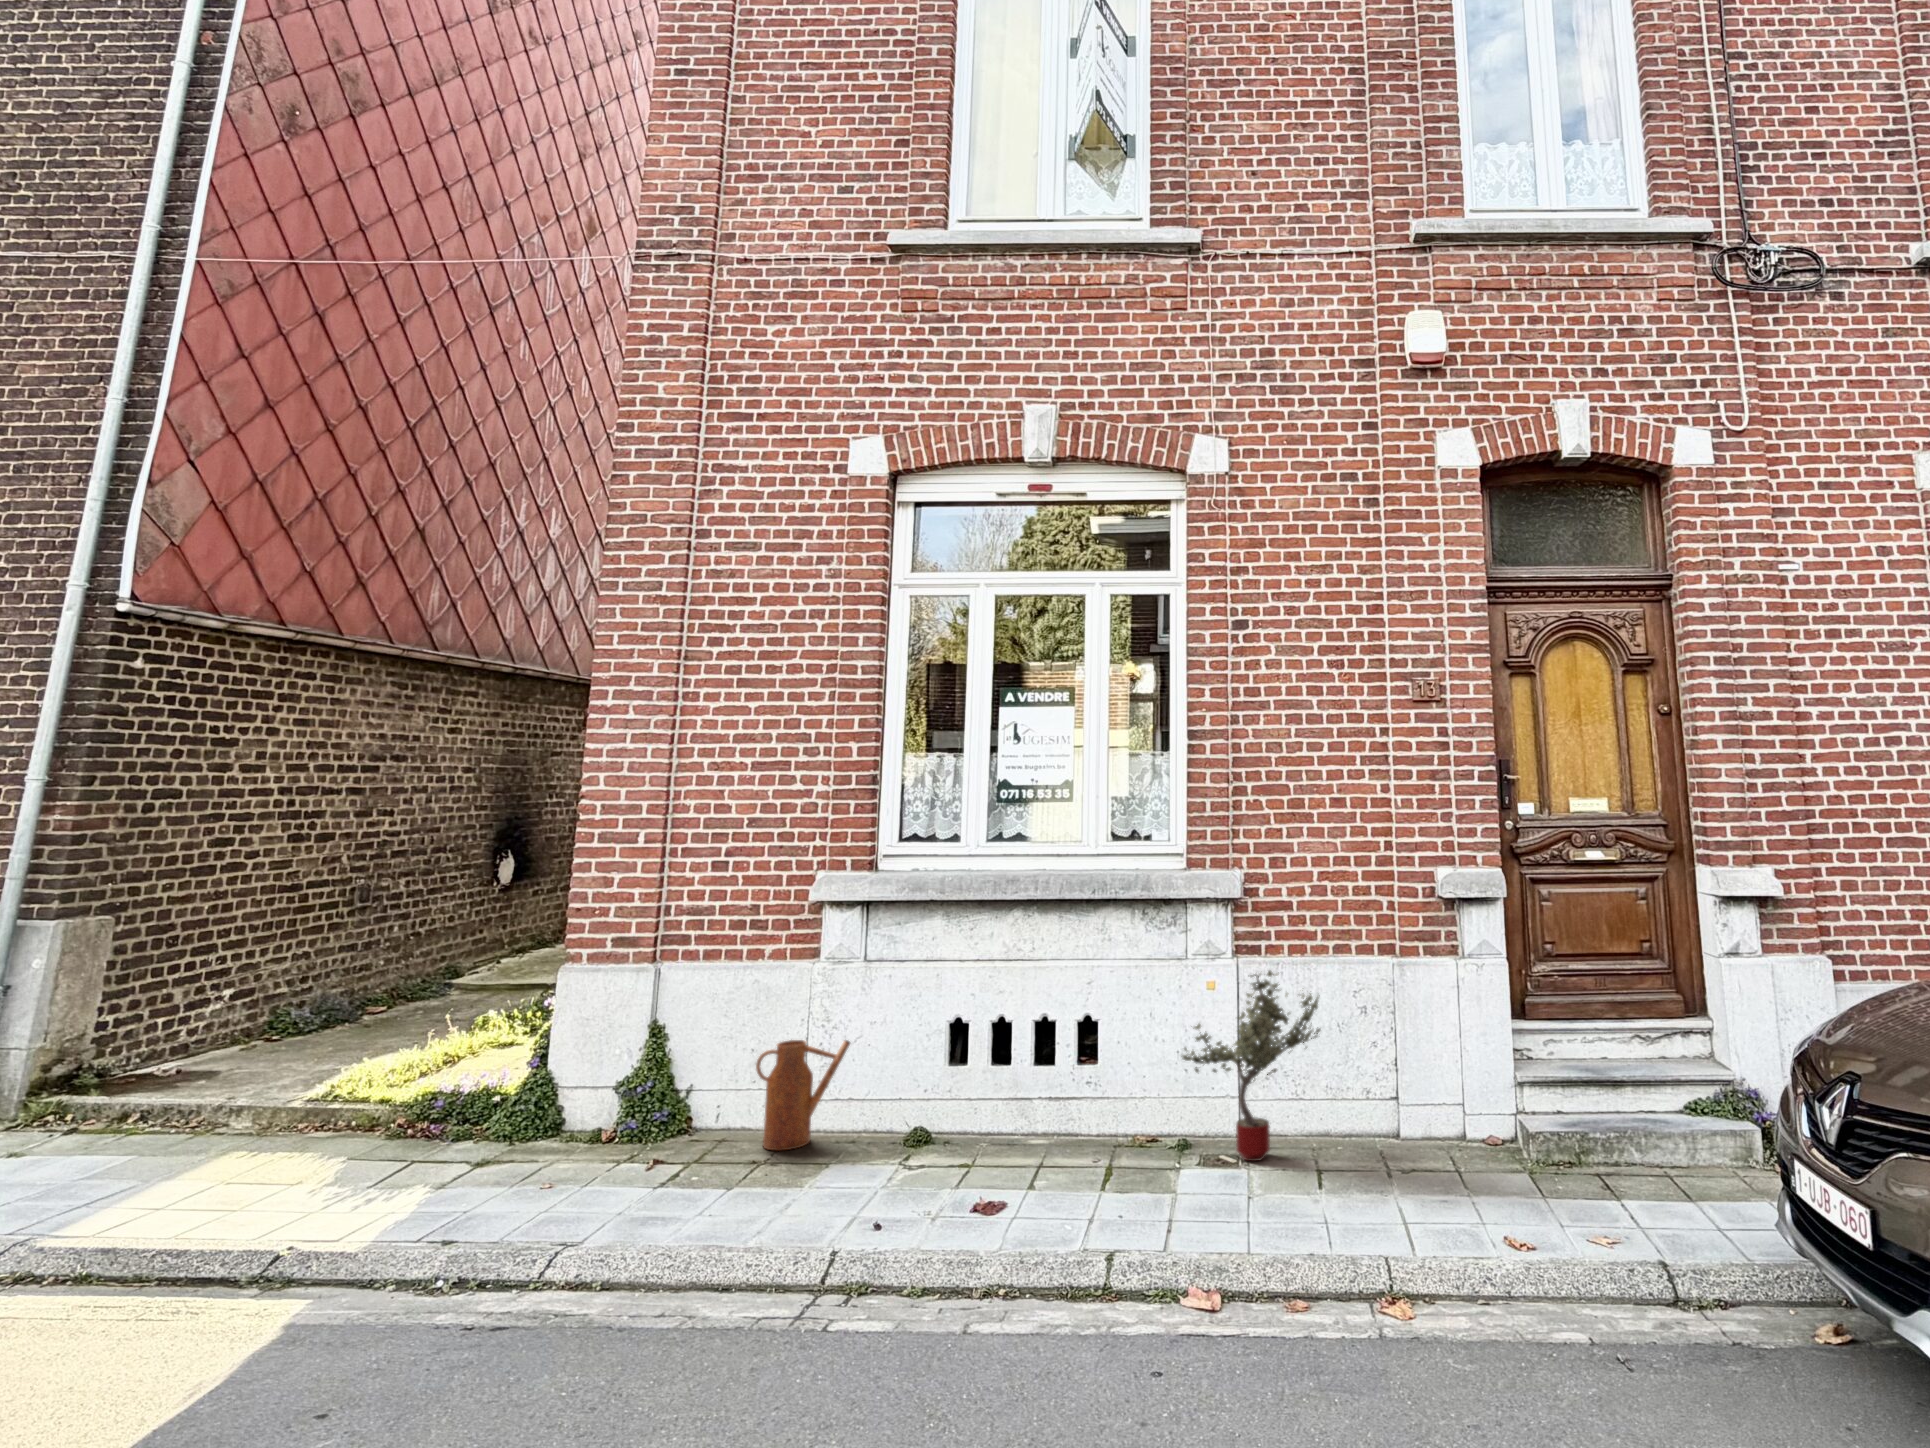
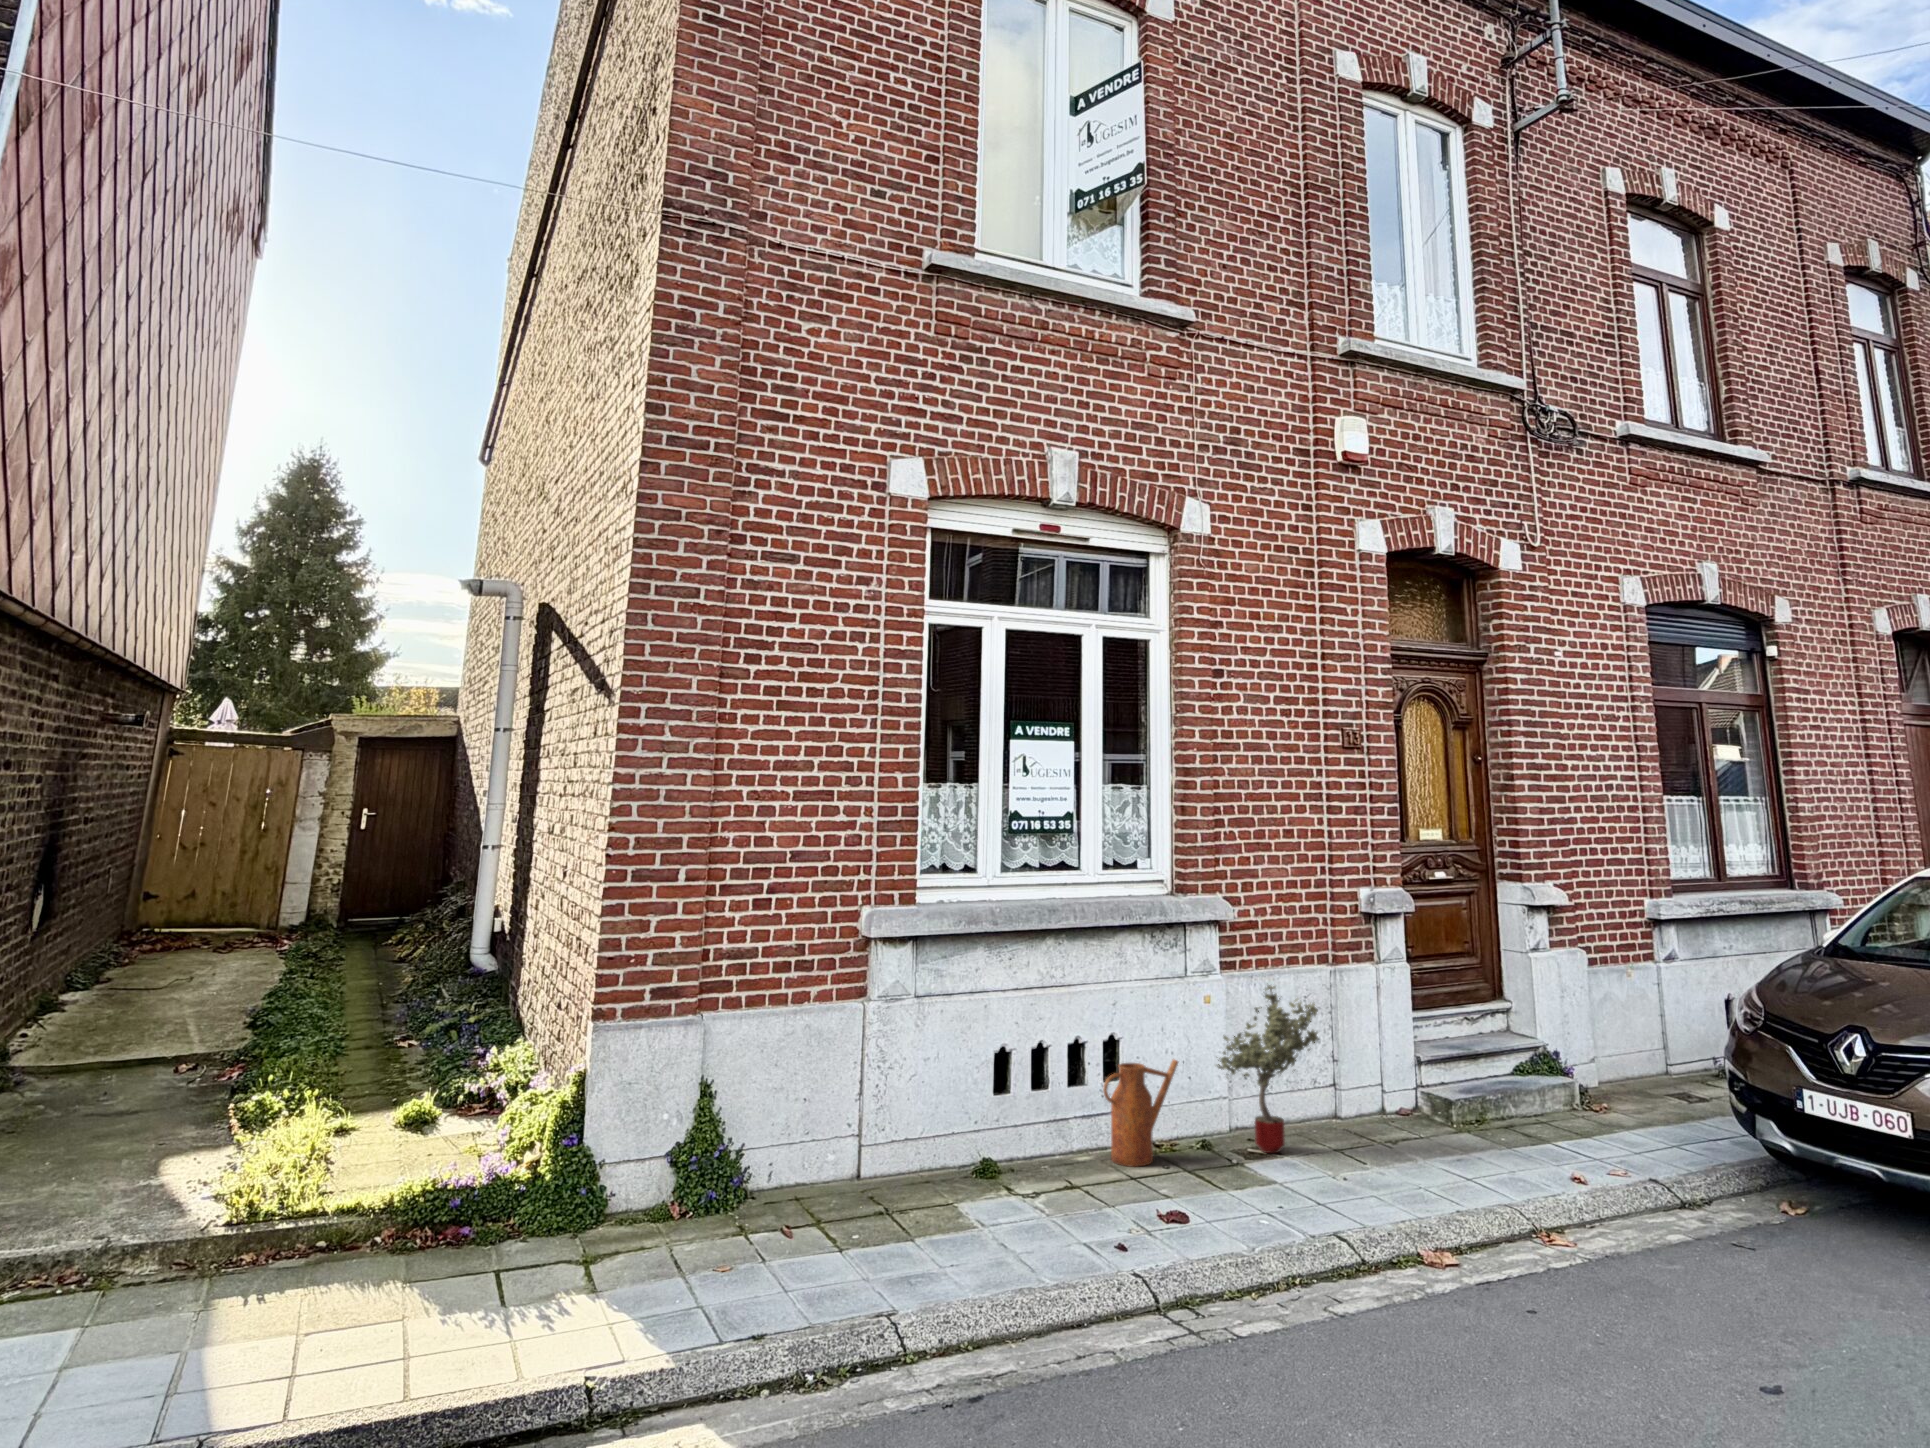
watering can: present [756,1040,850,1151] -> present [1103,1060,1178,1167]

